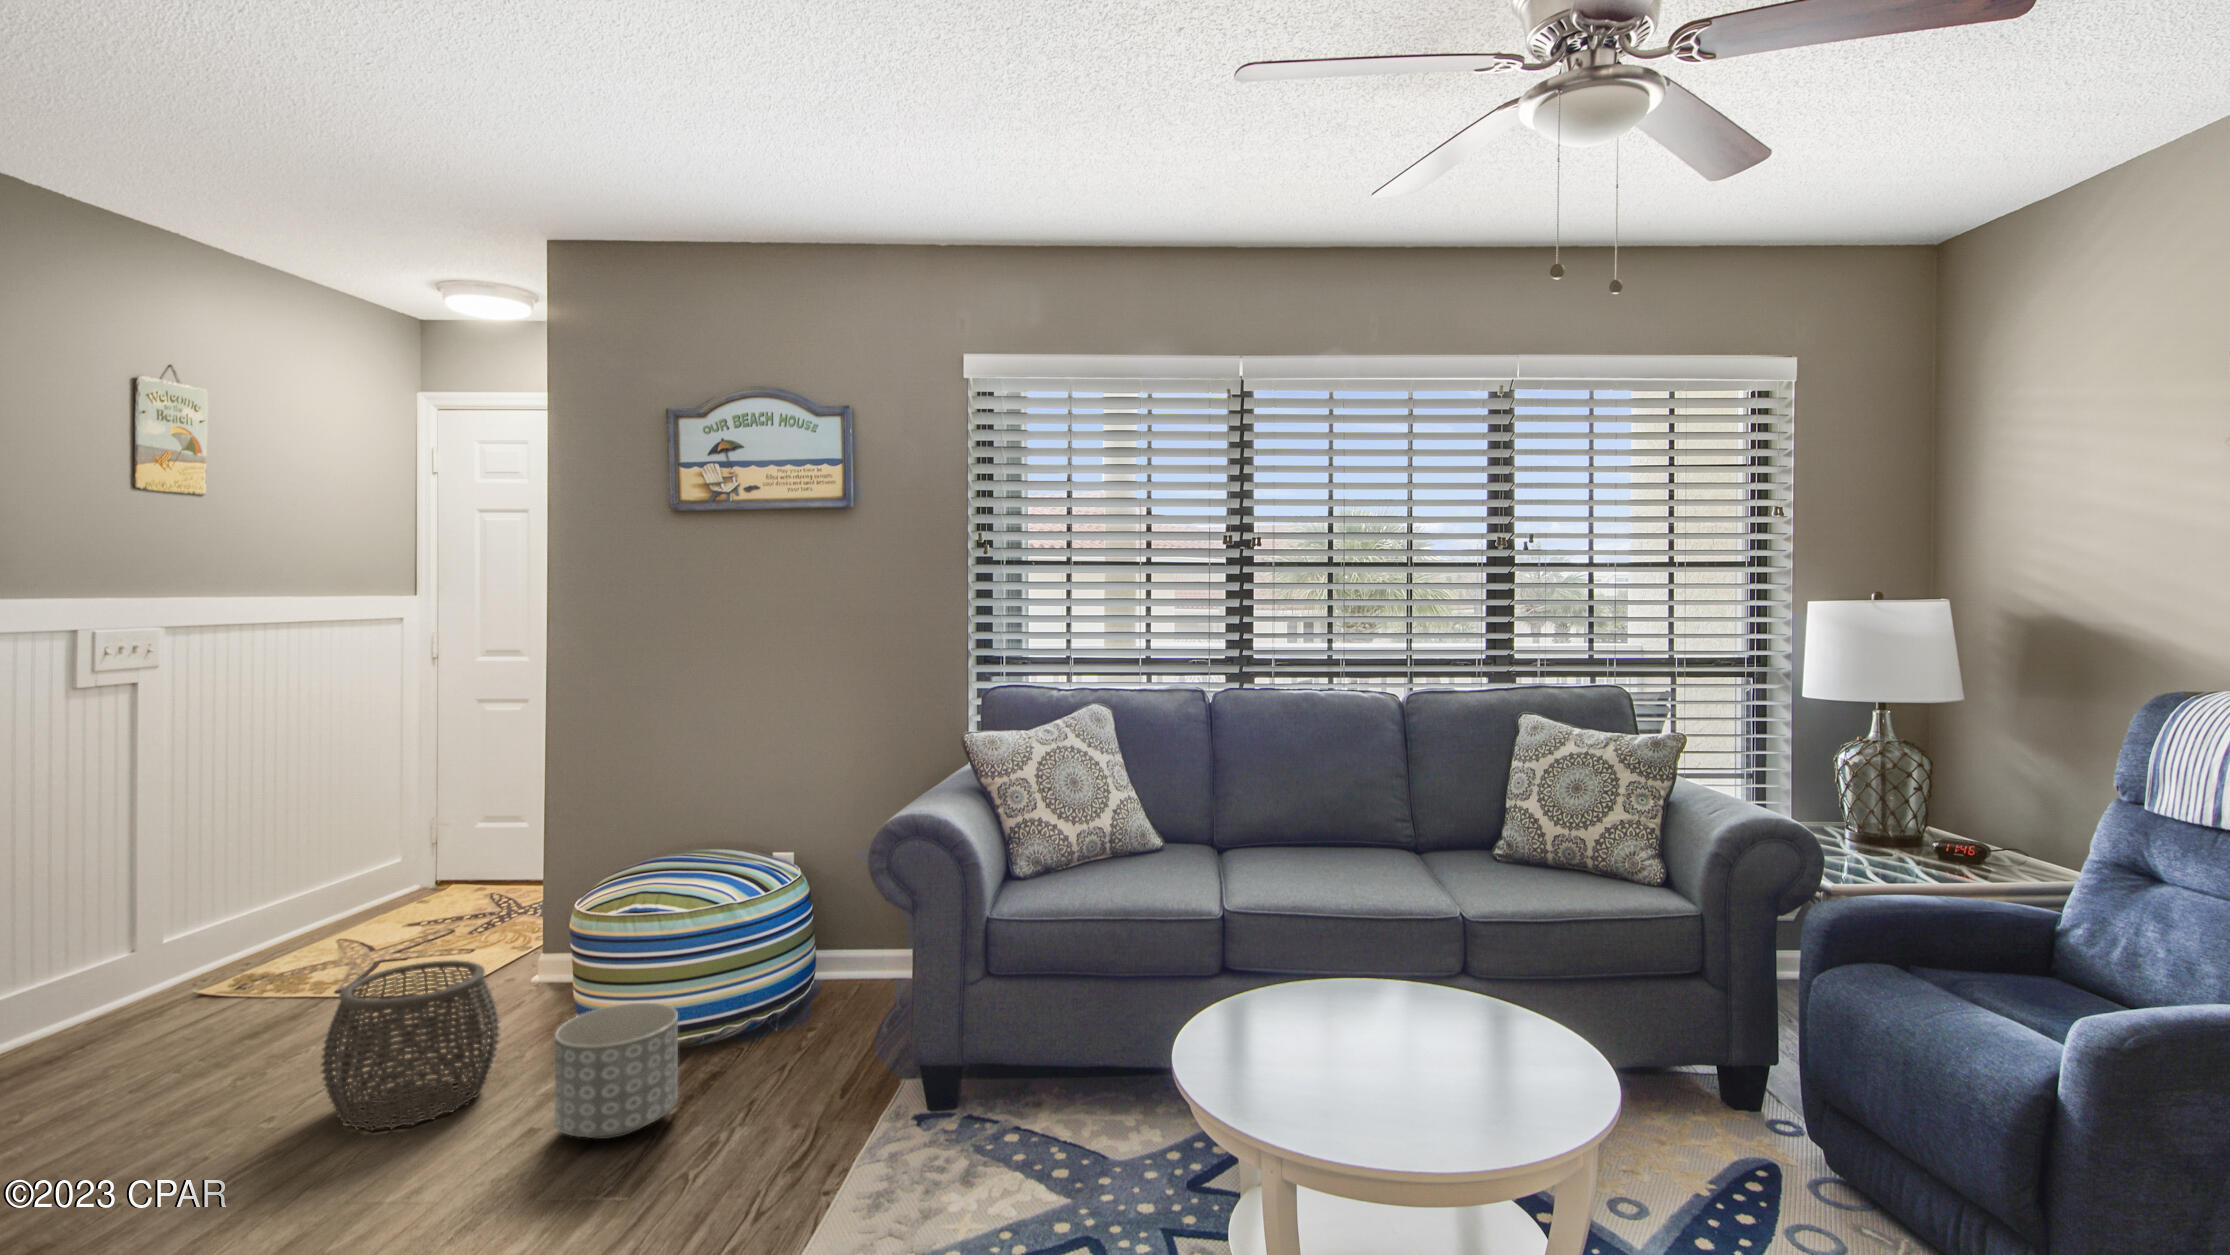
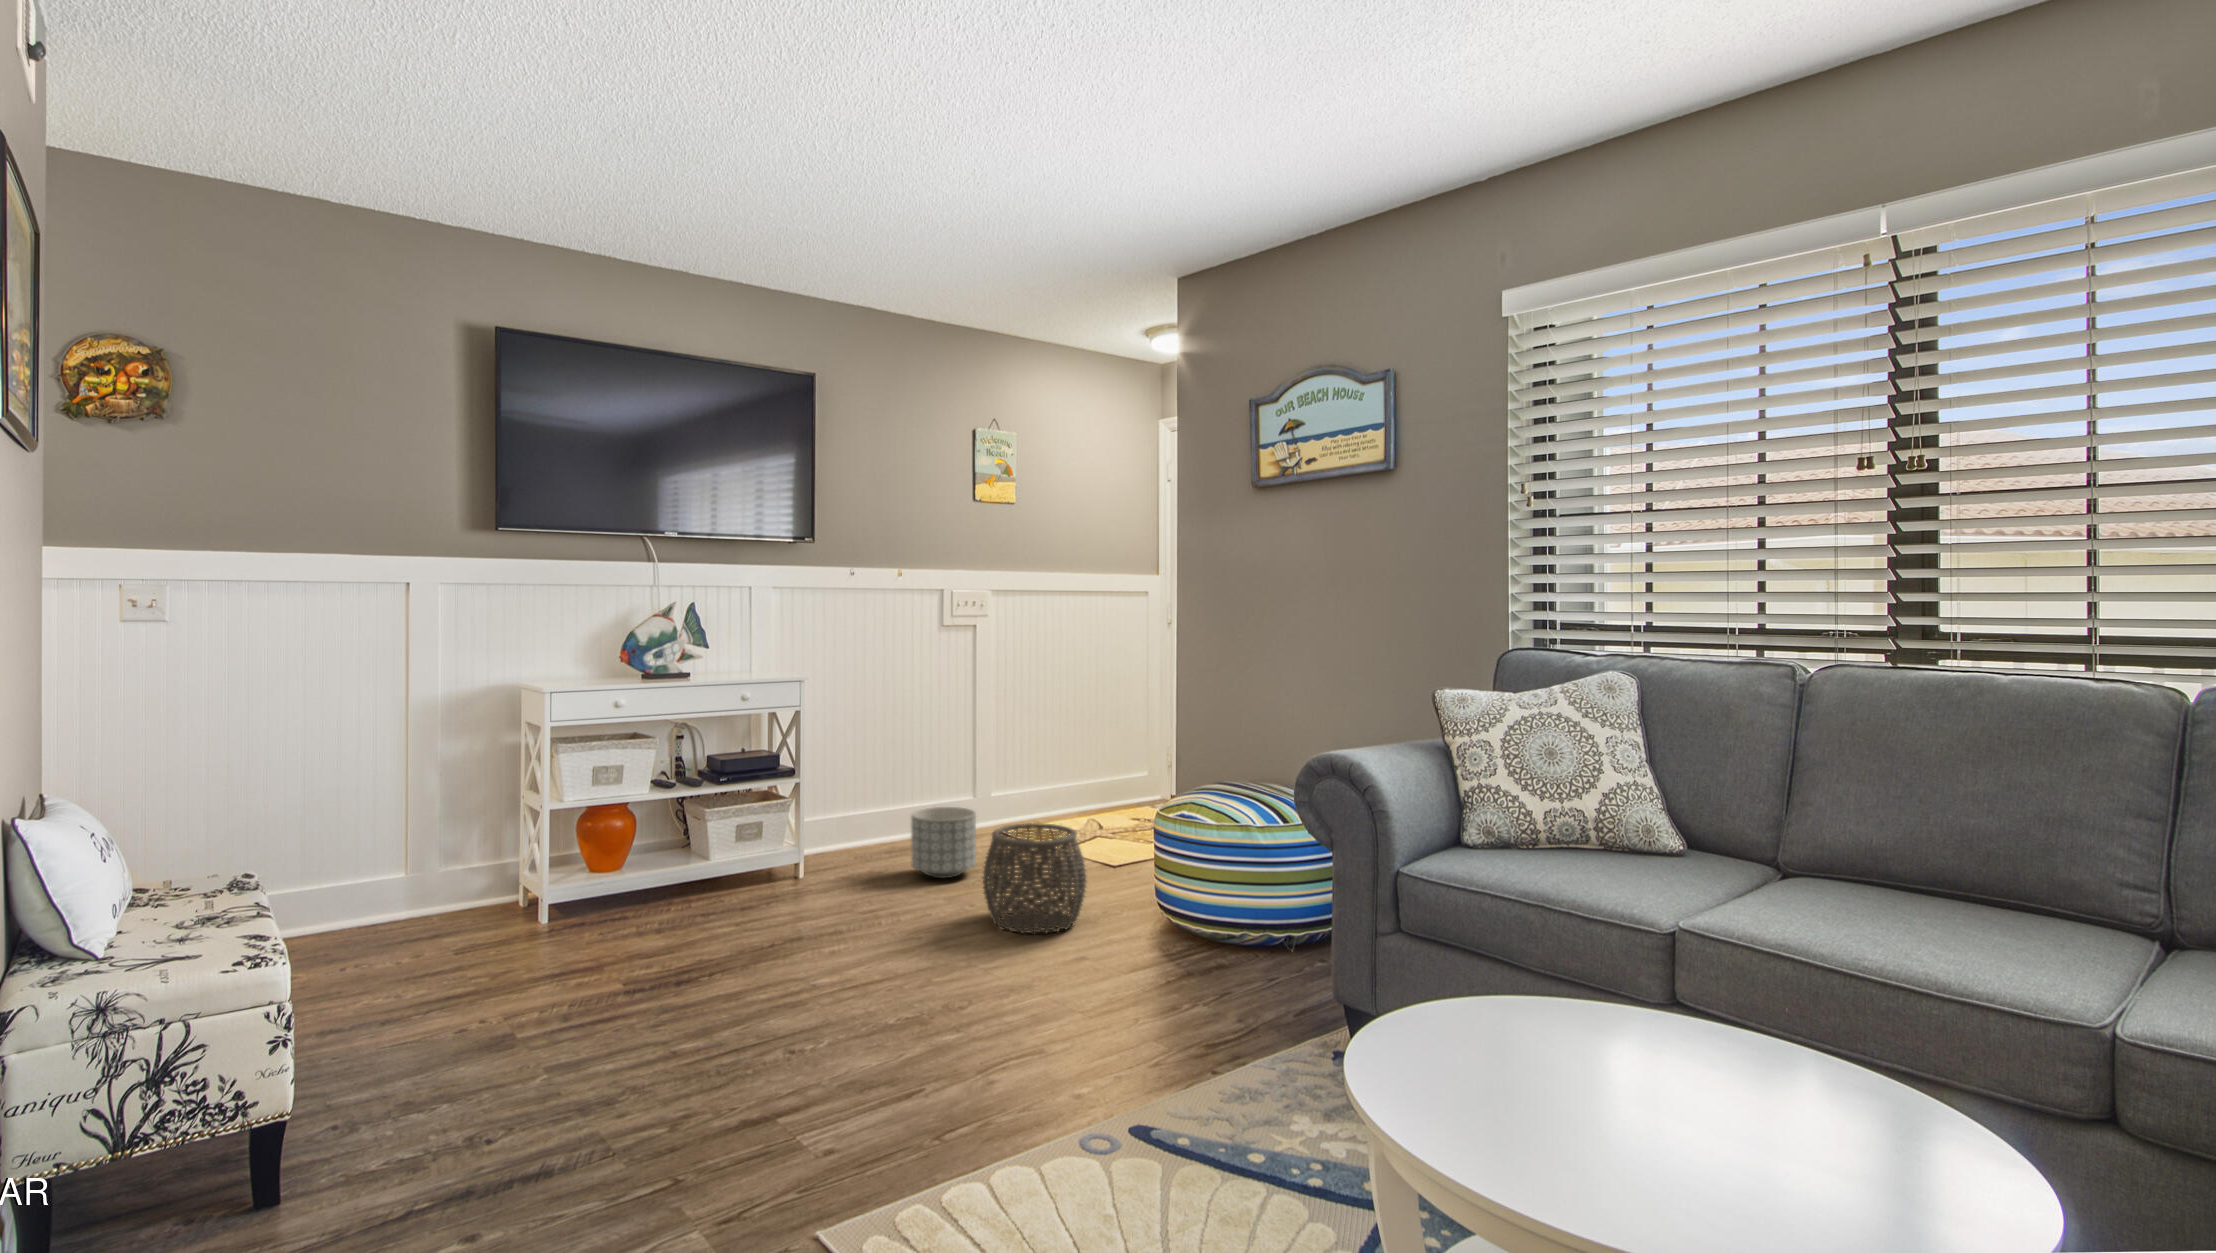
planter: present [555,1003,678,1139] -> present [911,807,976,878]

